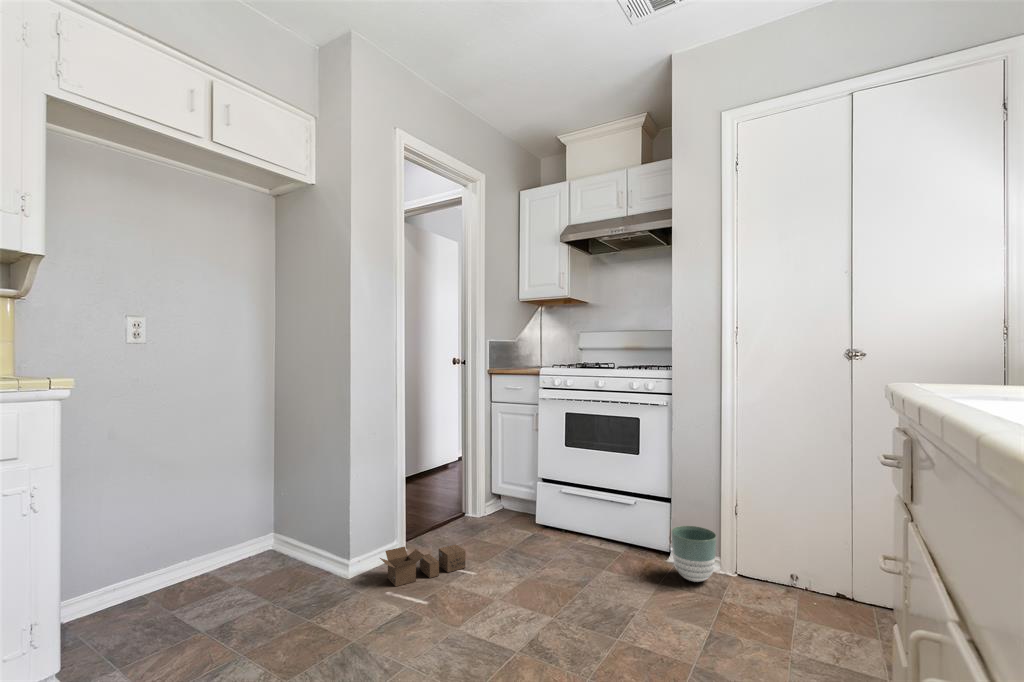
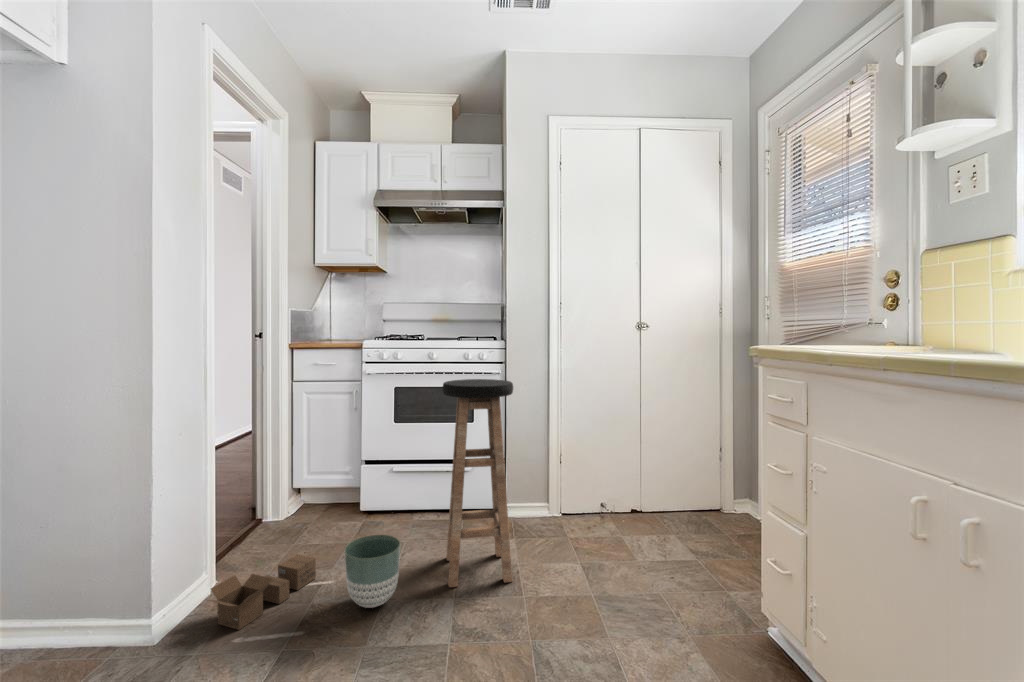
bar stool: none [555,409,632,622] -> present [442,379,513,587]
planter: present [671,526,716,582] -> present [345,535,400,608]

